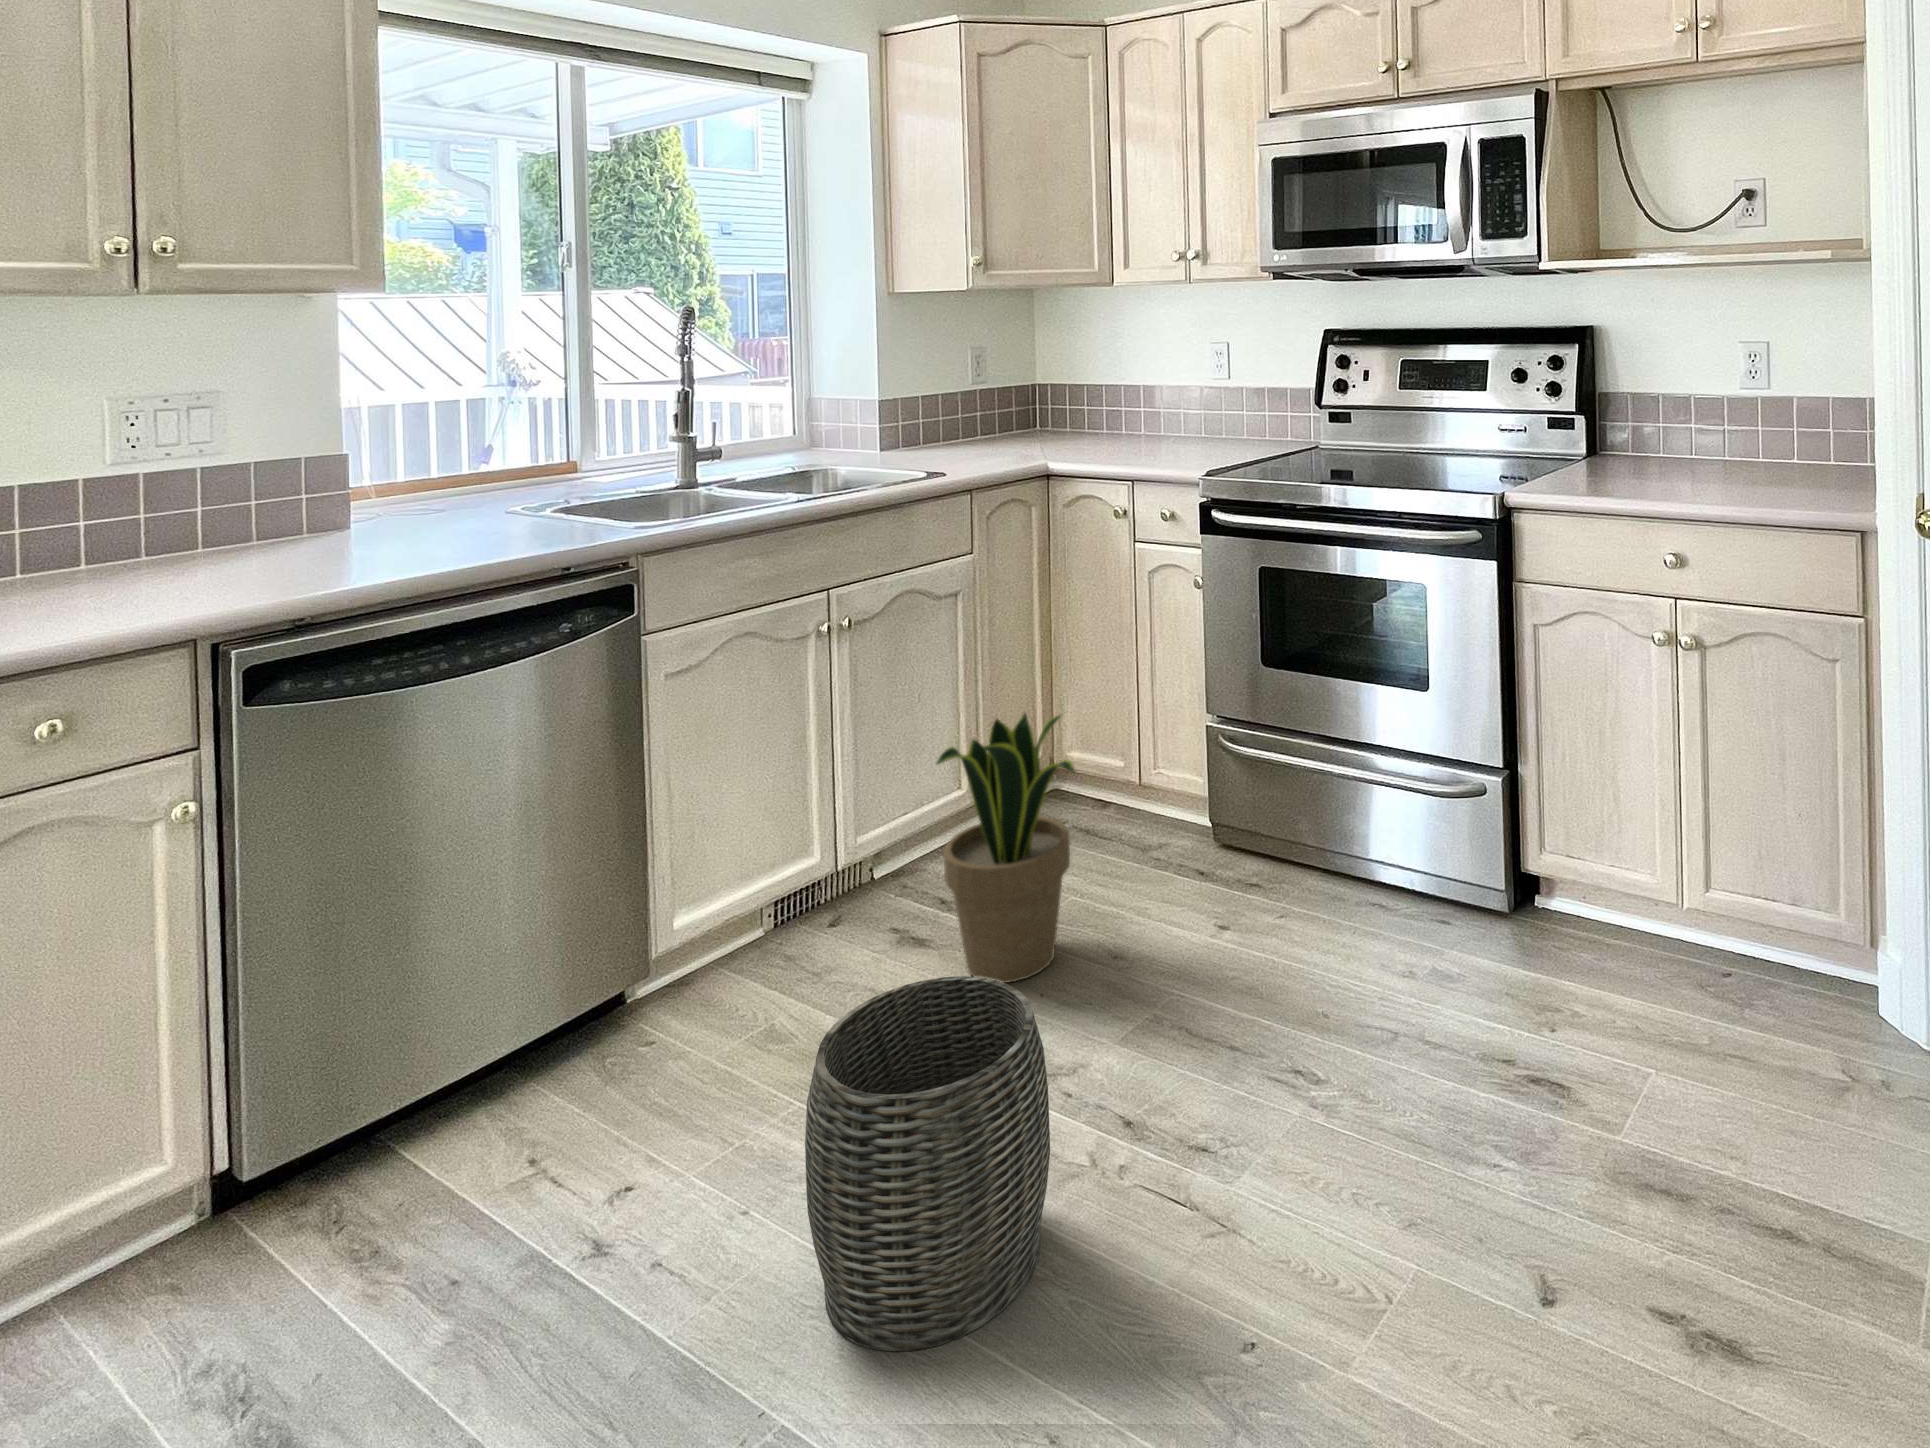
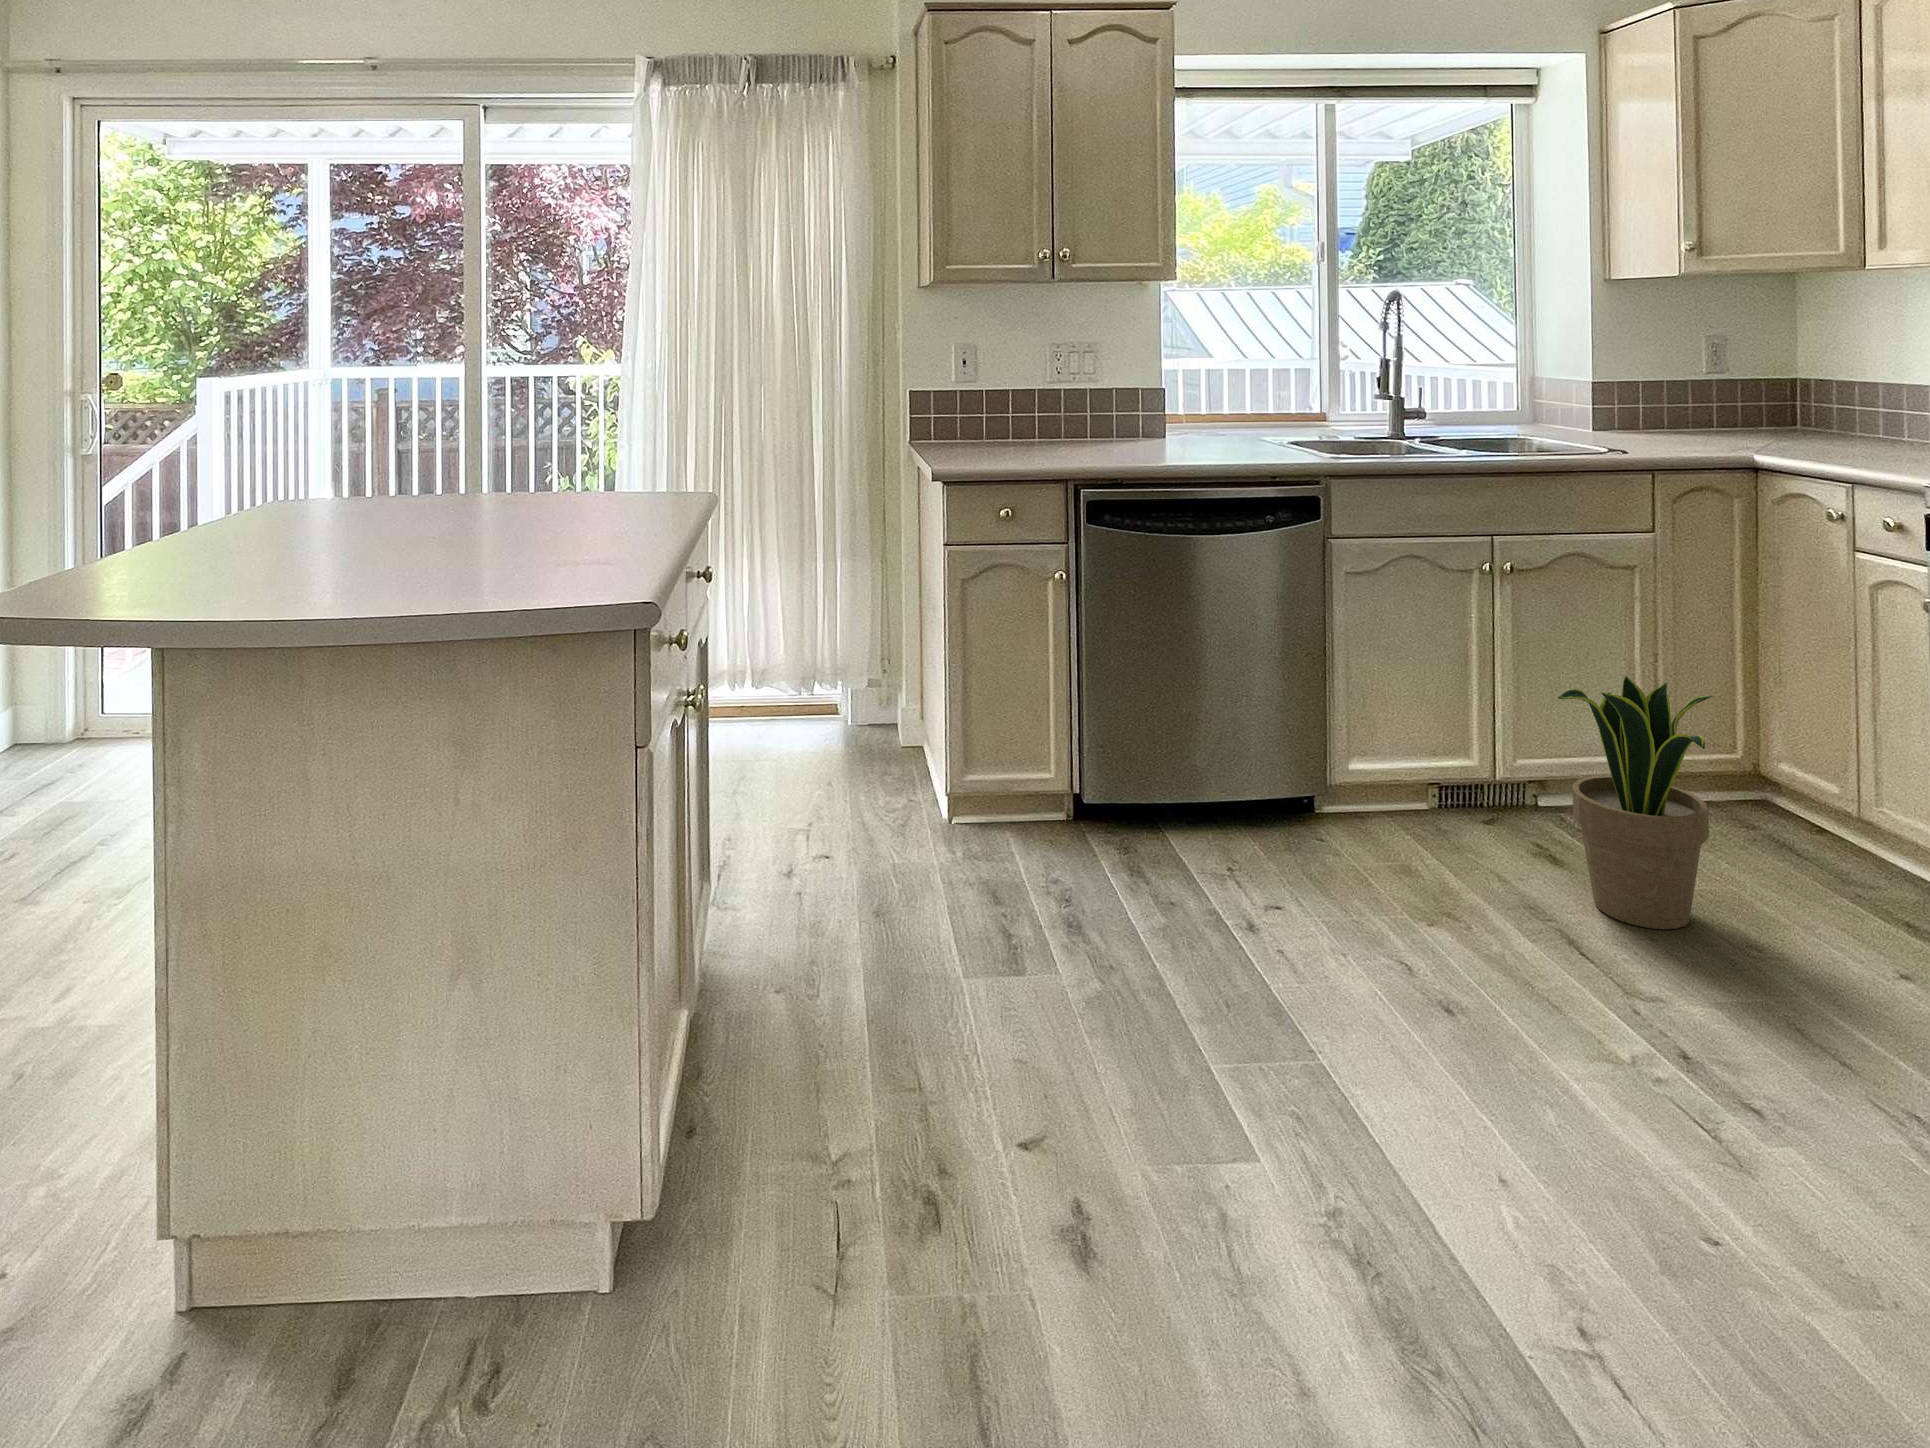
woven basket: present [805,976,1050,1351] -> none [1368,832,1575,1102]

